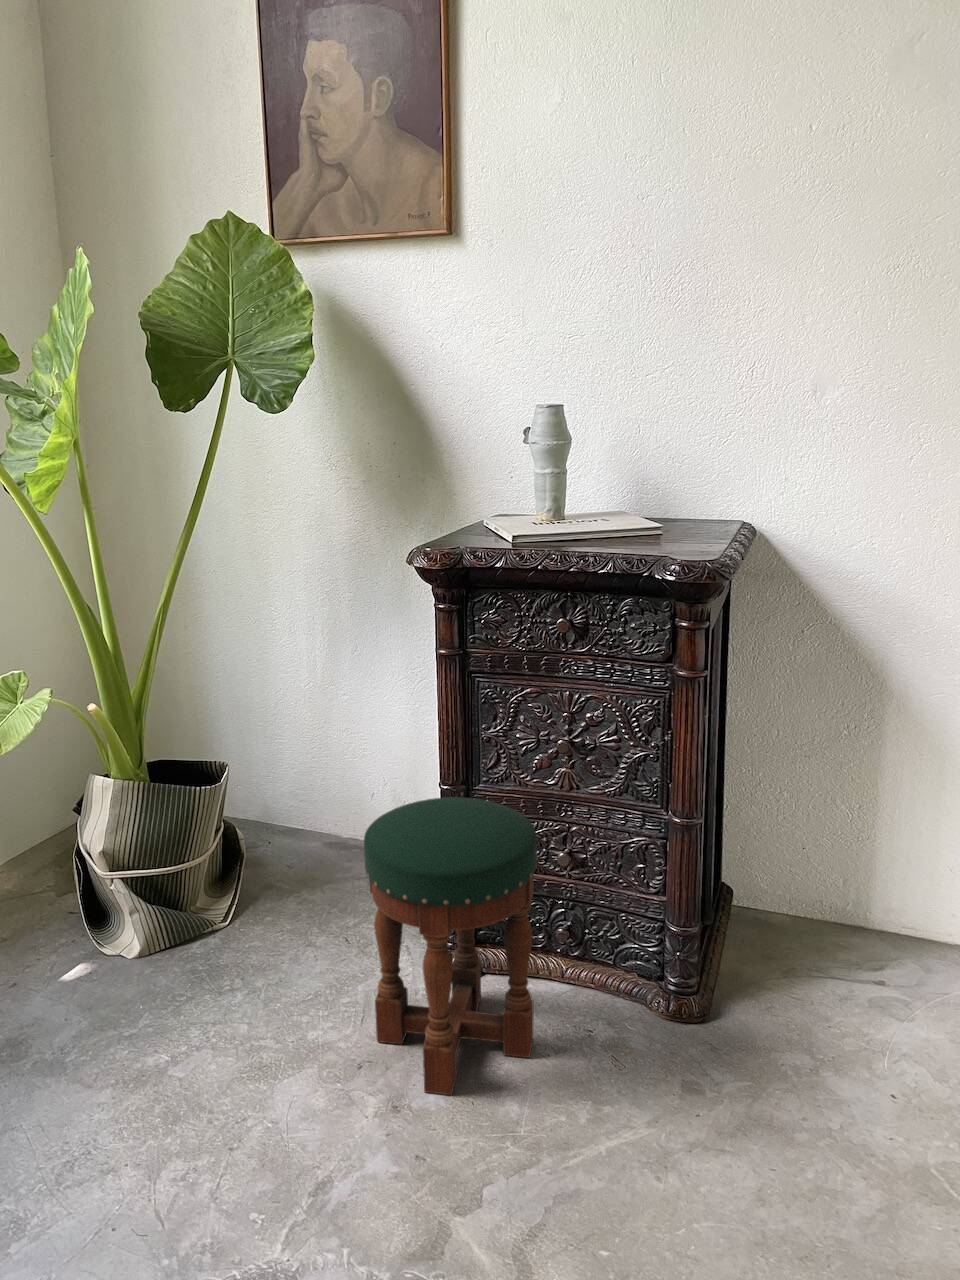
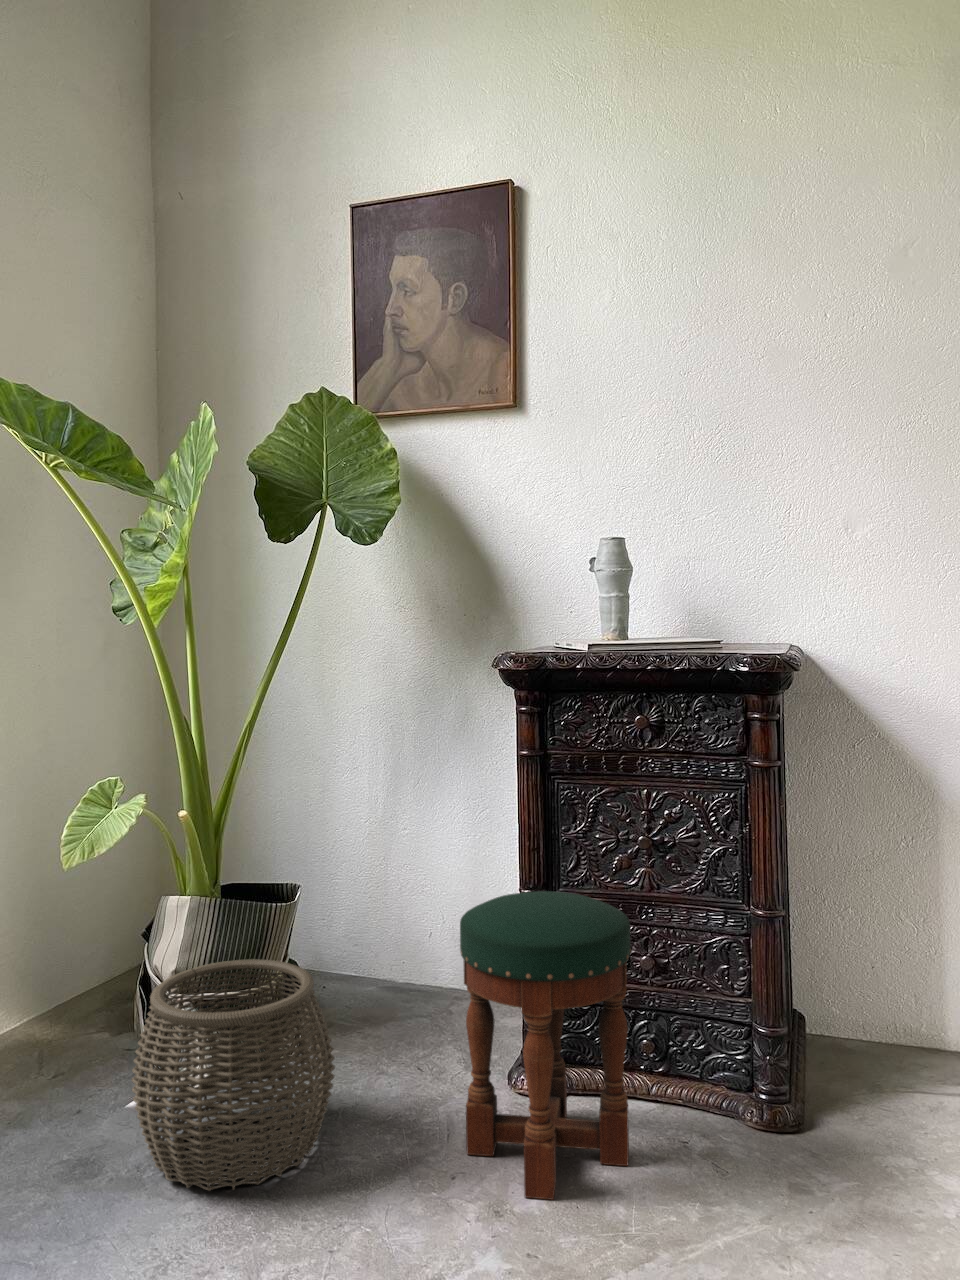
woven basket: none [47,854,249,1080] -> present [132,959,335,1191]

